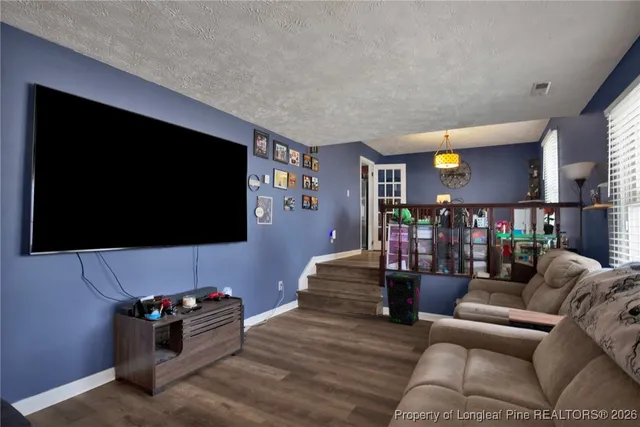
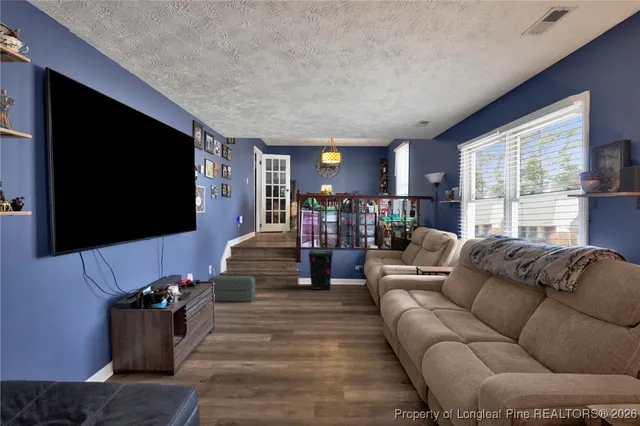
pouf: none [274,290,319,323] -> present [208,276,255,302]

